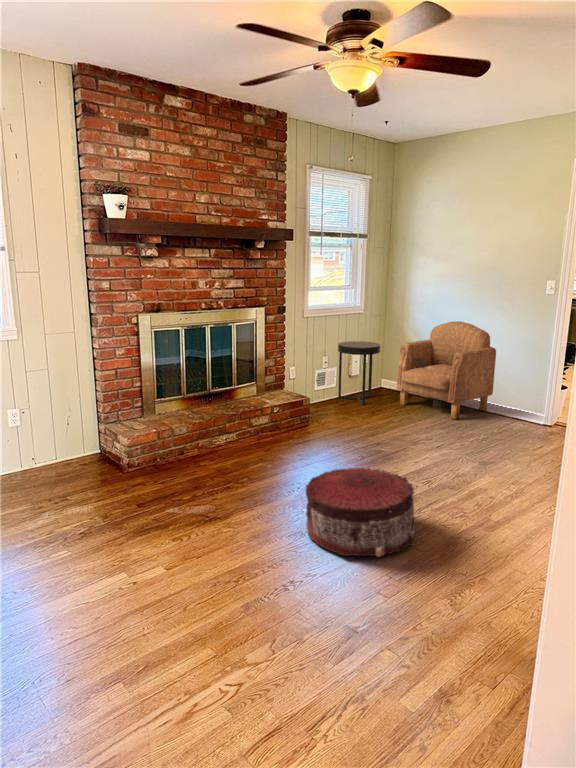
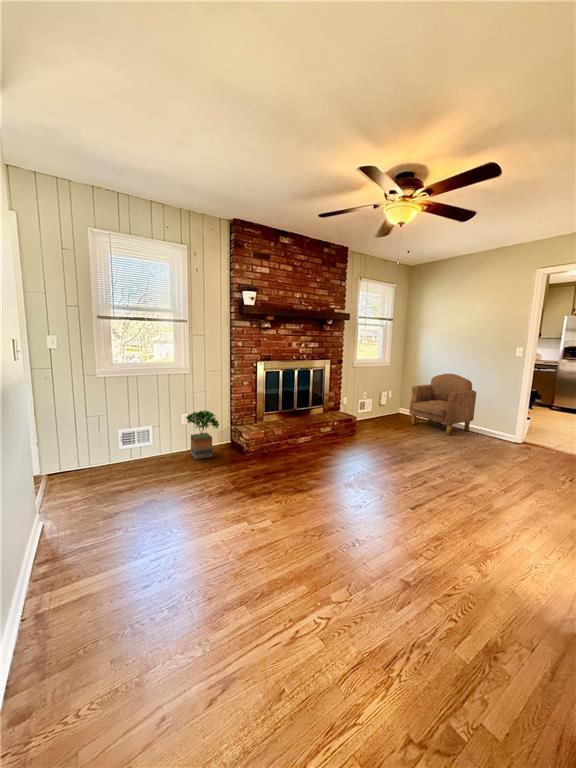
side table: present [338,341,380,405] -> none [371,384,399,423]
potted tree: none [16,401,78,484] -> present [186,411,219,459]
pouf: present [306,468,415,557] -> none [363,462,441,527]

